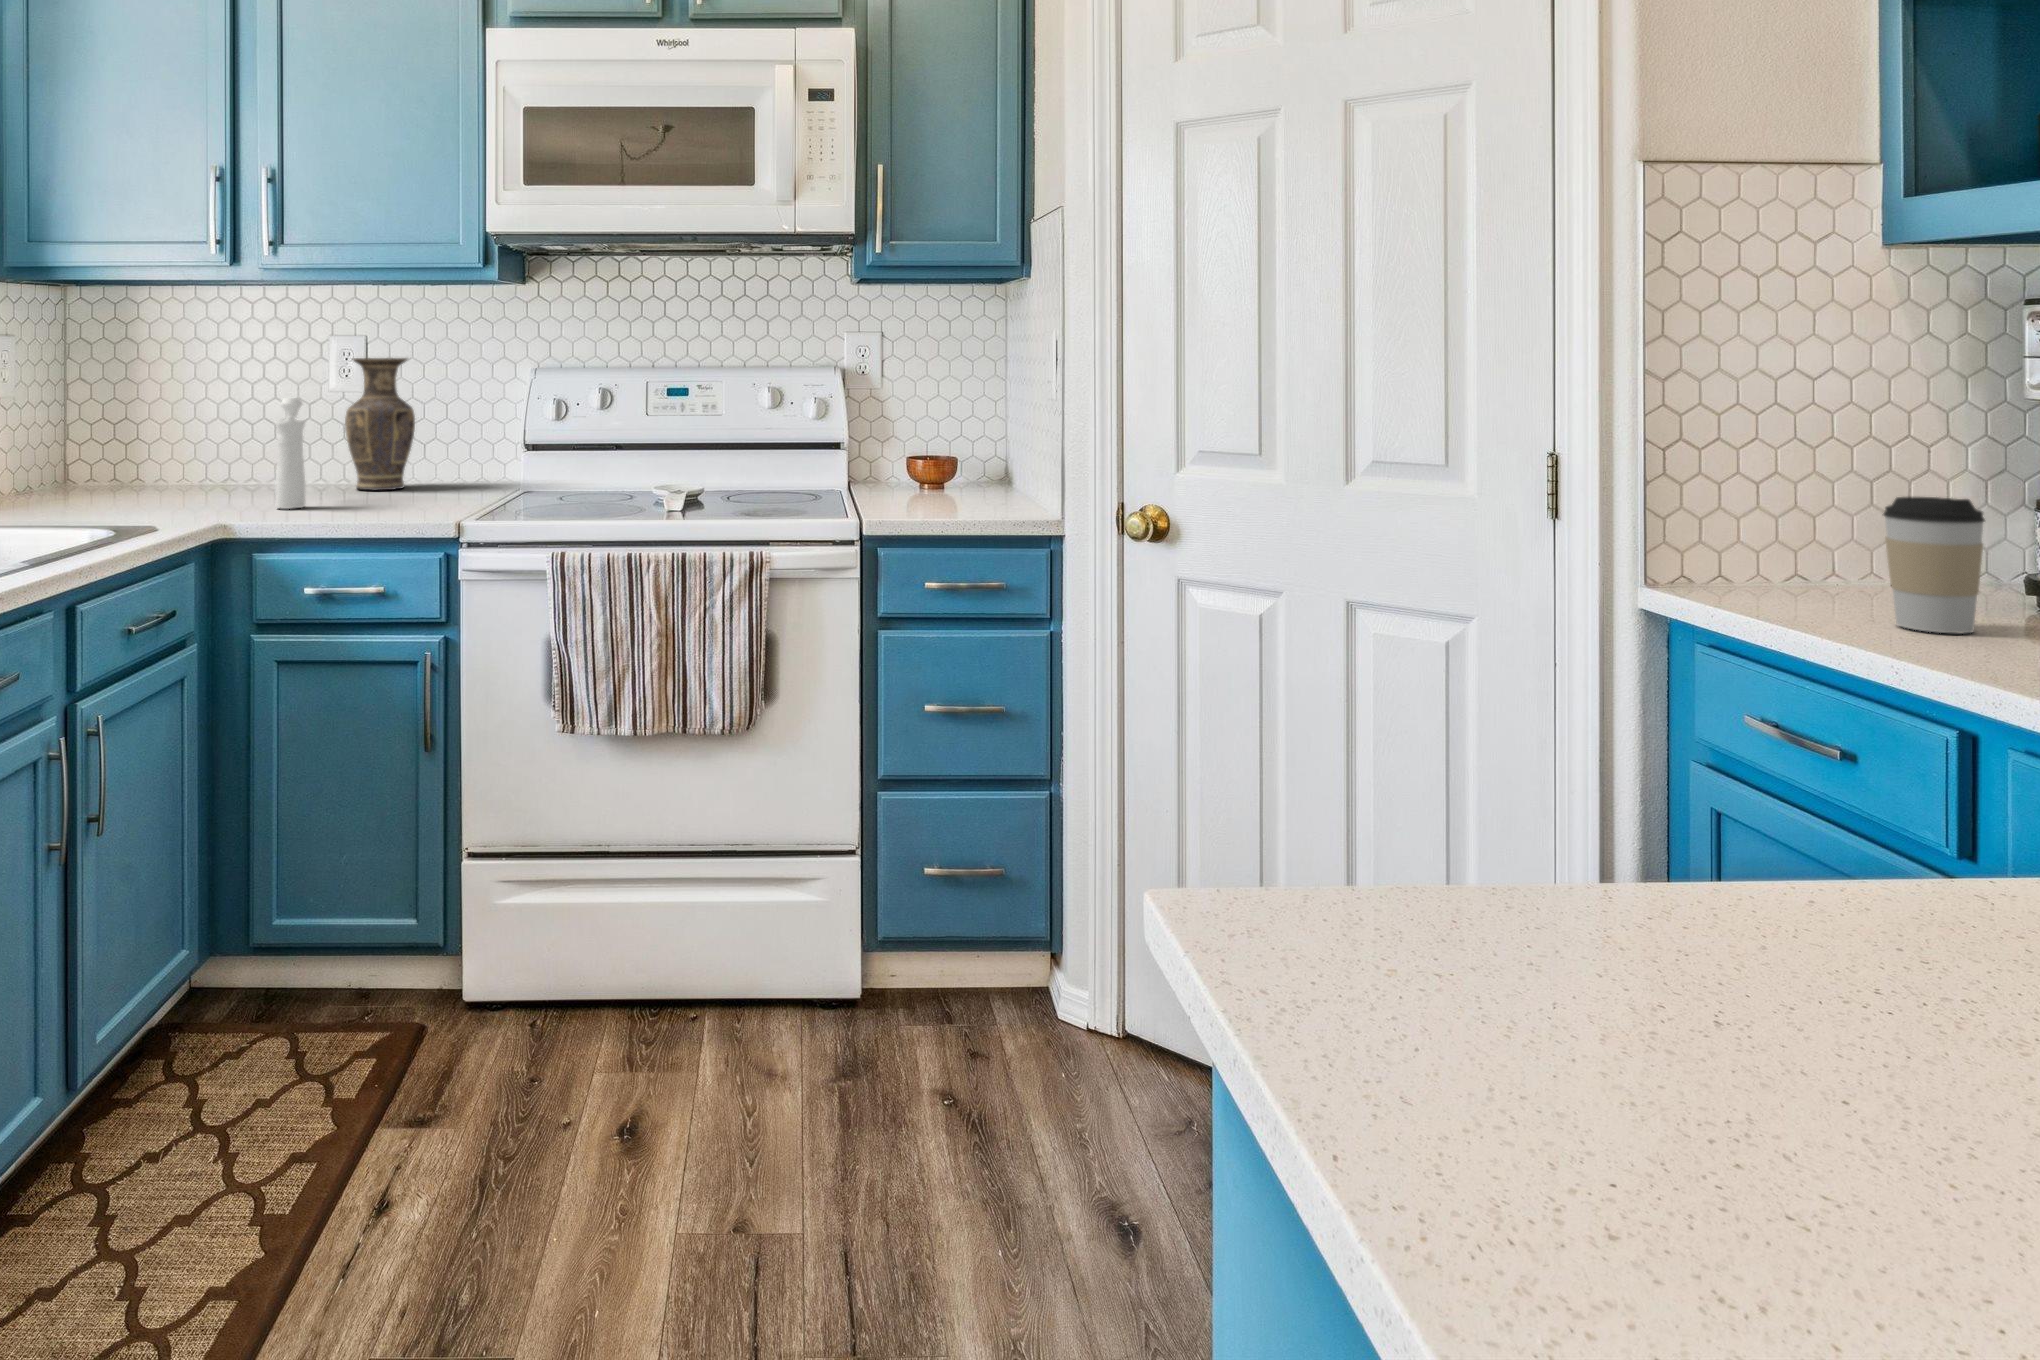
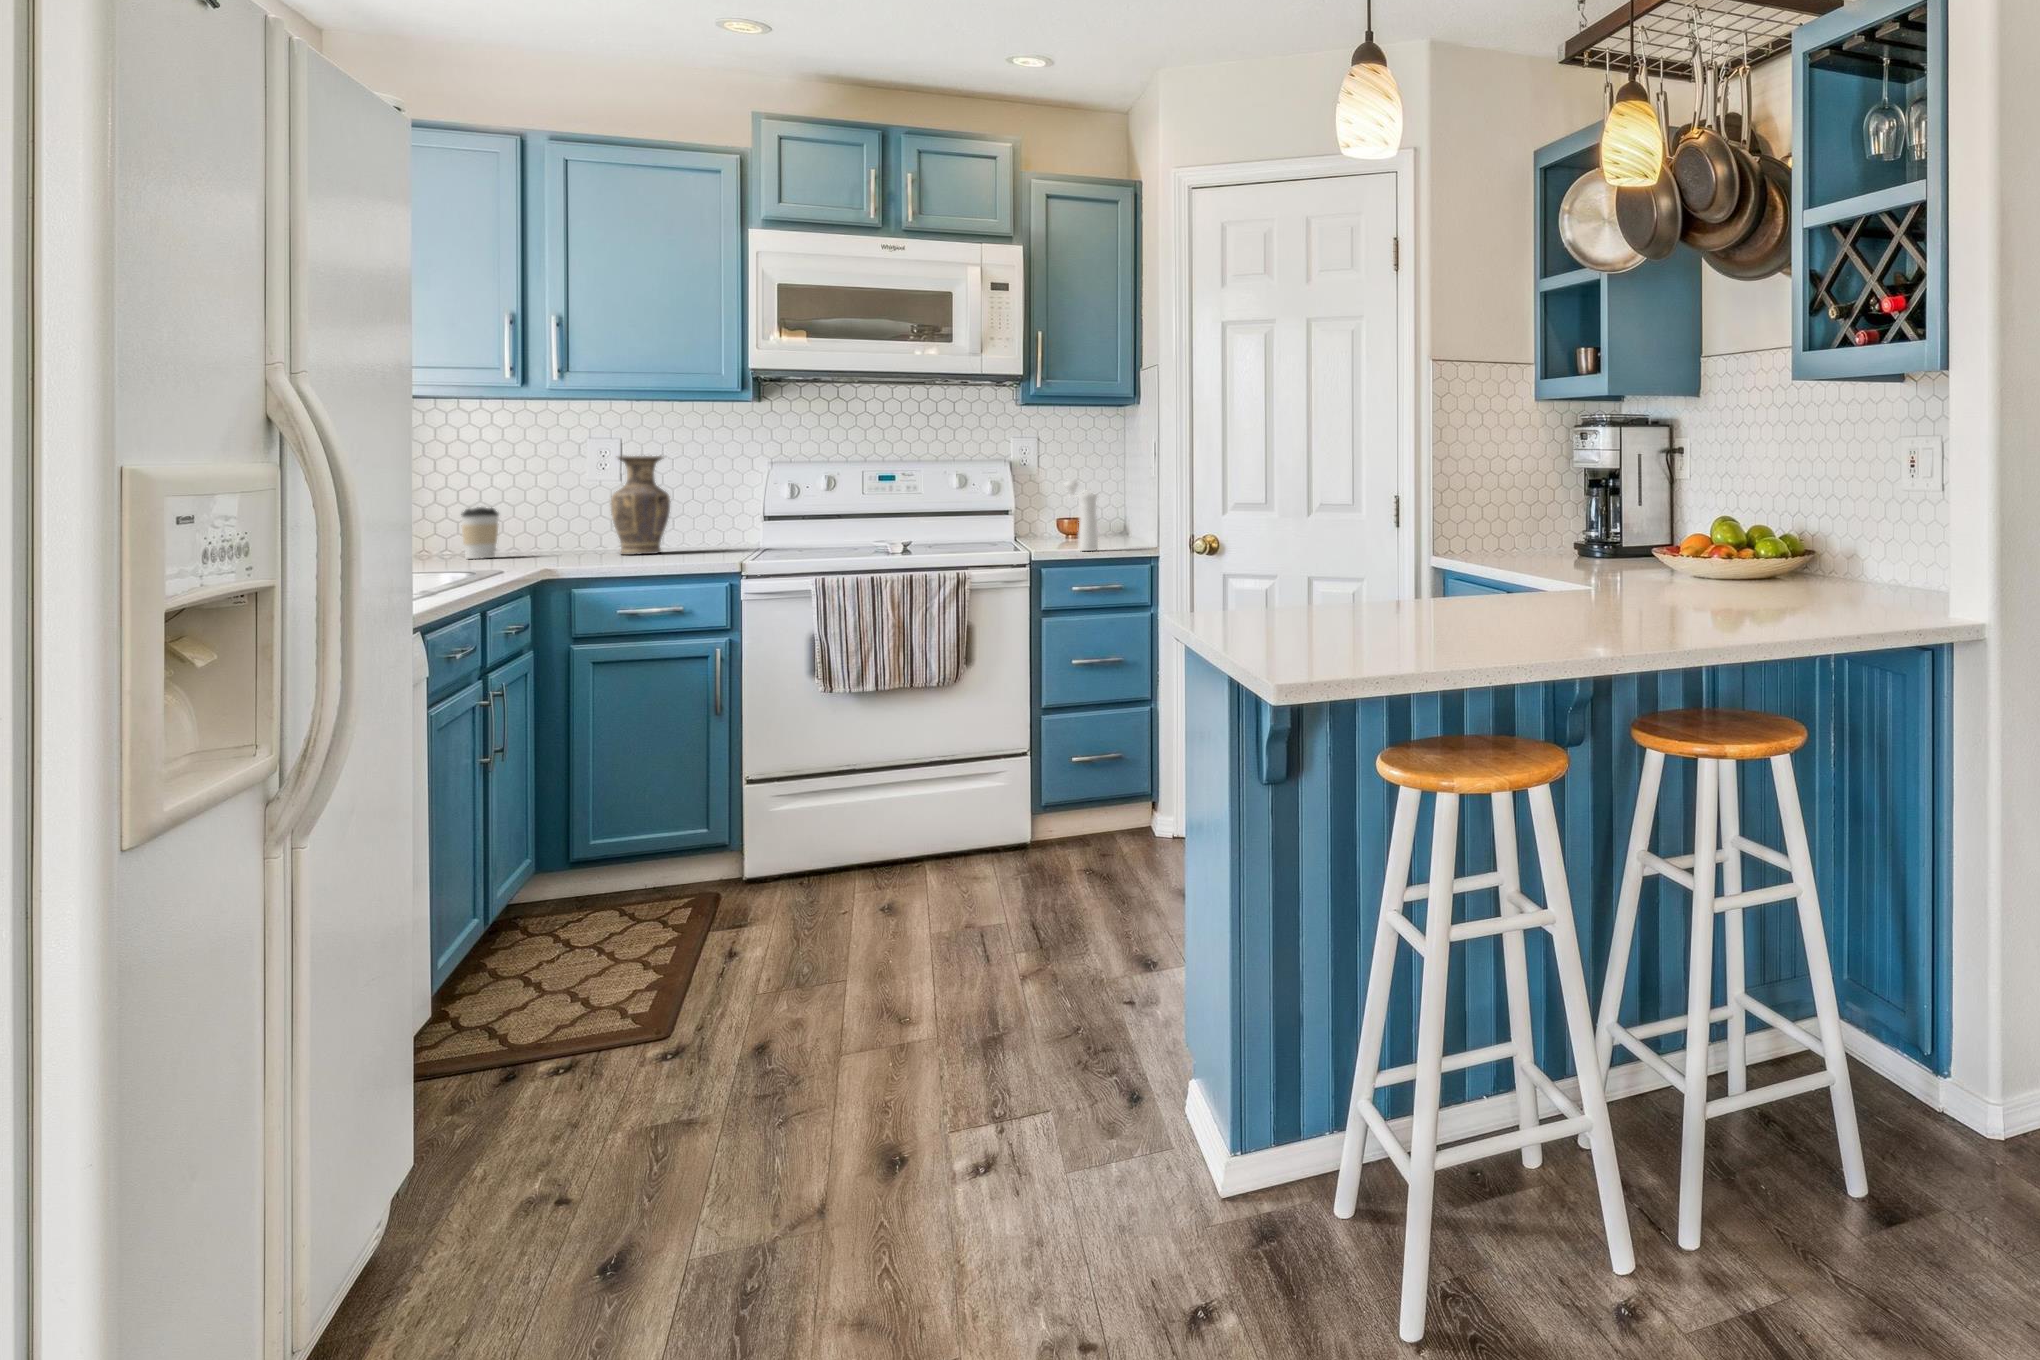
pepper mill: present [275,398,305,509] -> present [1065,481,1098,551]
coffee cup: present [1884,497,1985,633] -> present [461,507,499,559]

